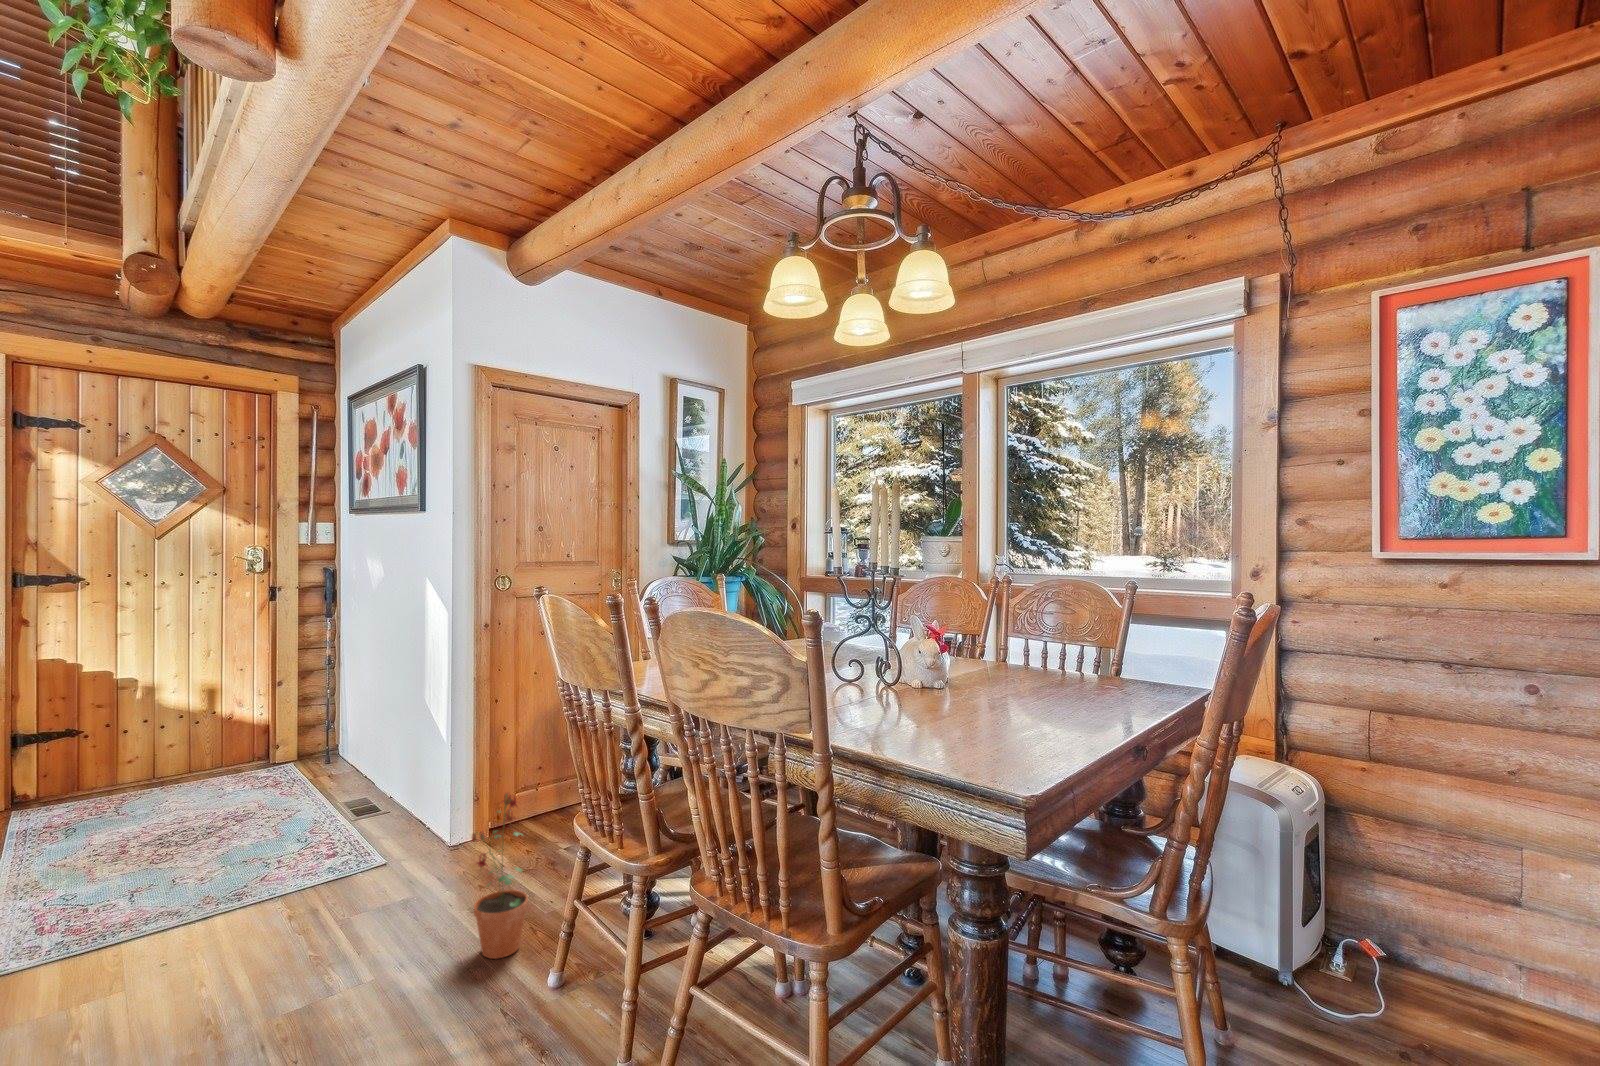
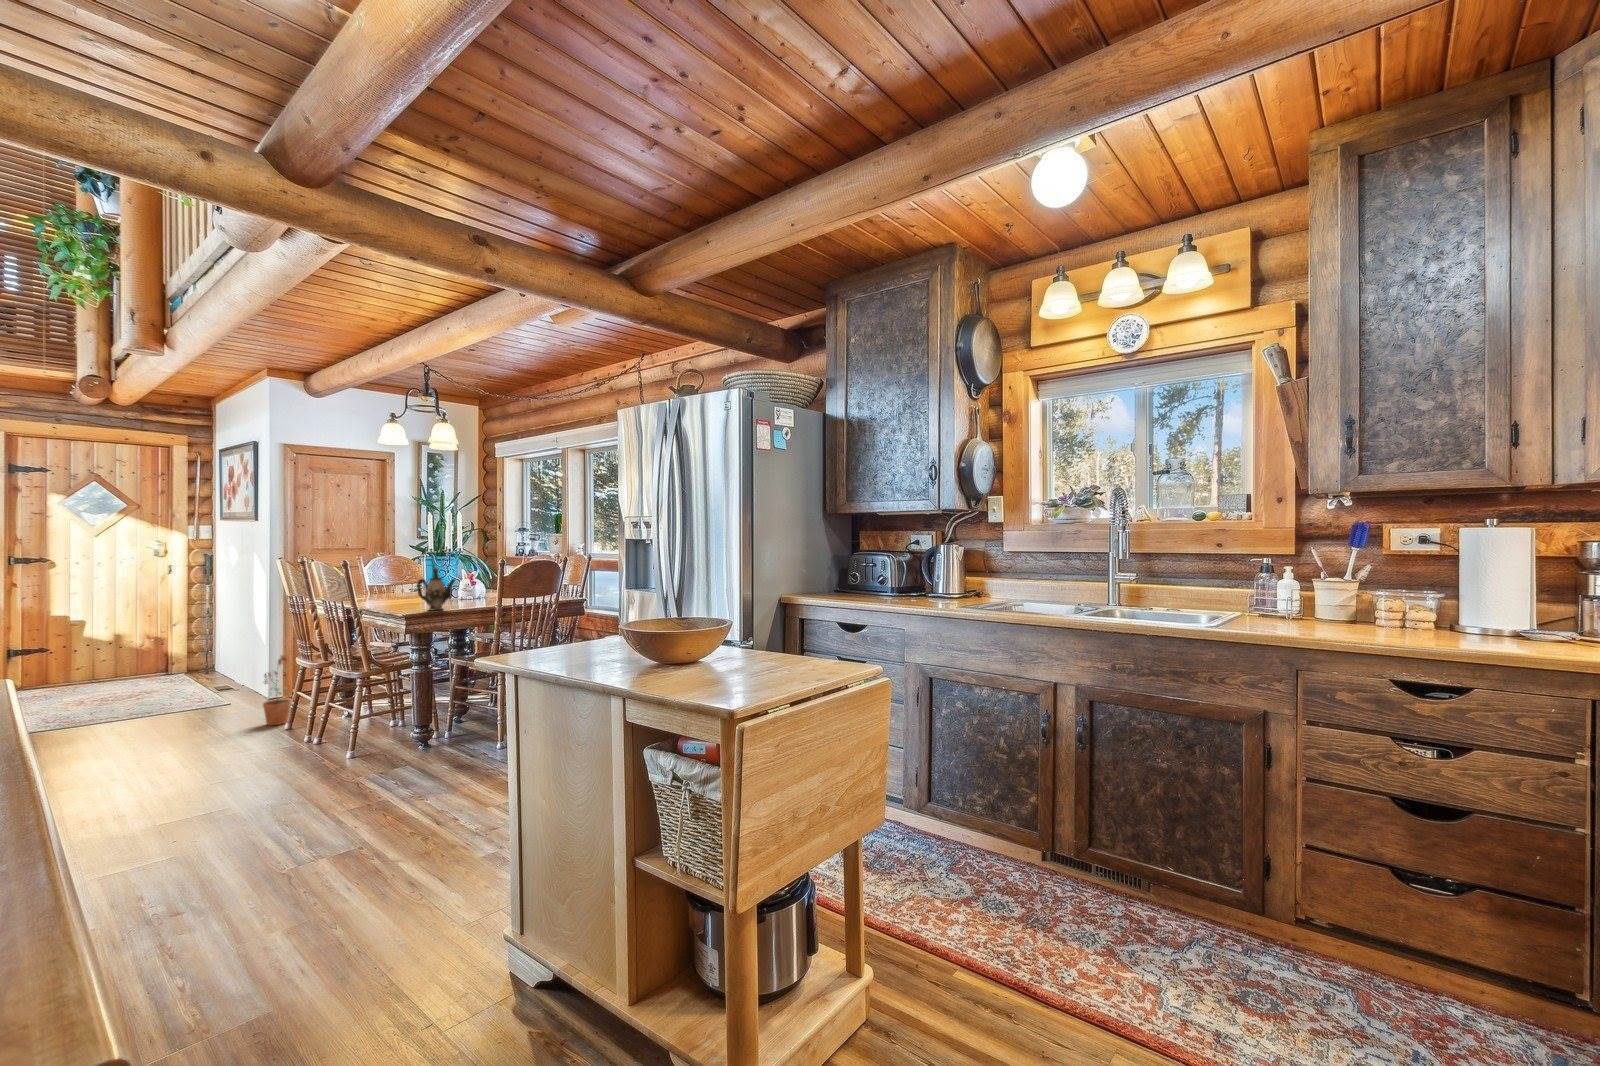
teapot: none [944,625,1037,748] -> present [417,568,455,610]

